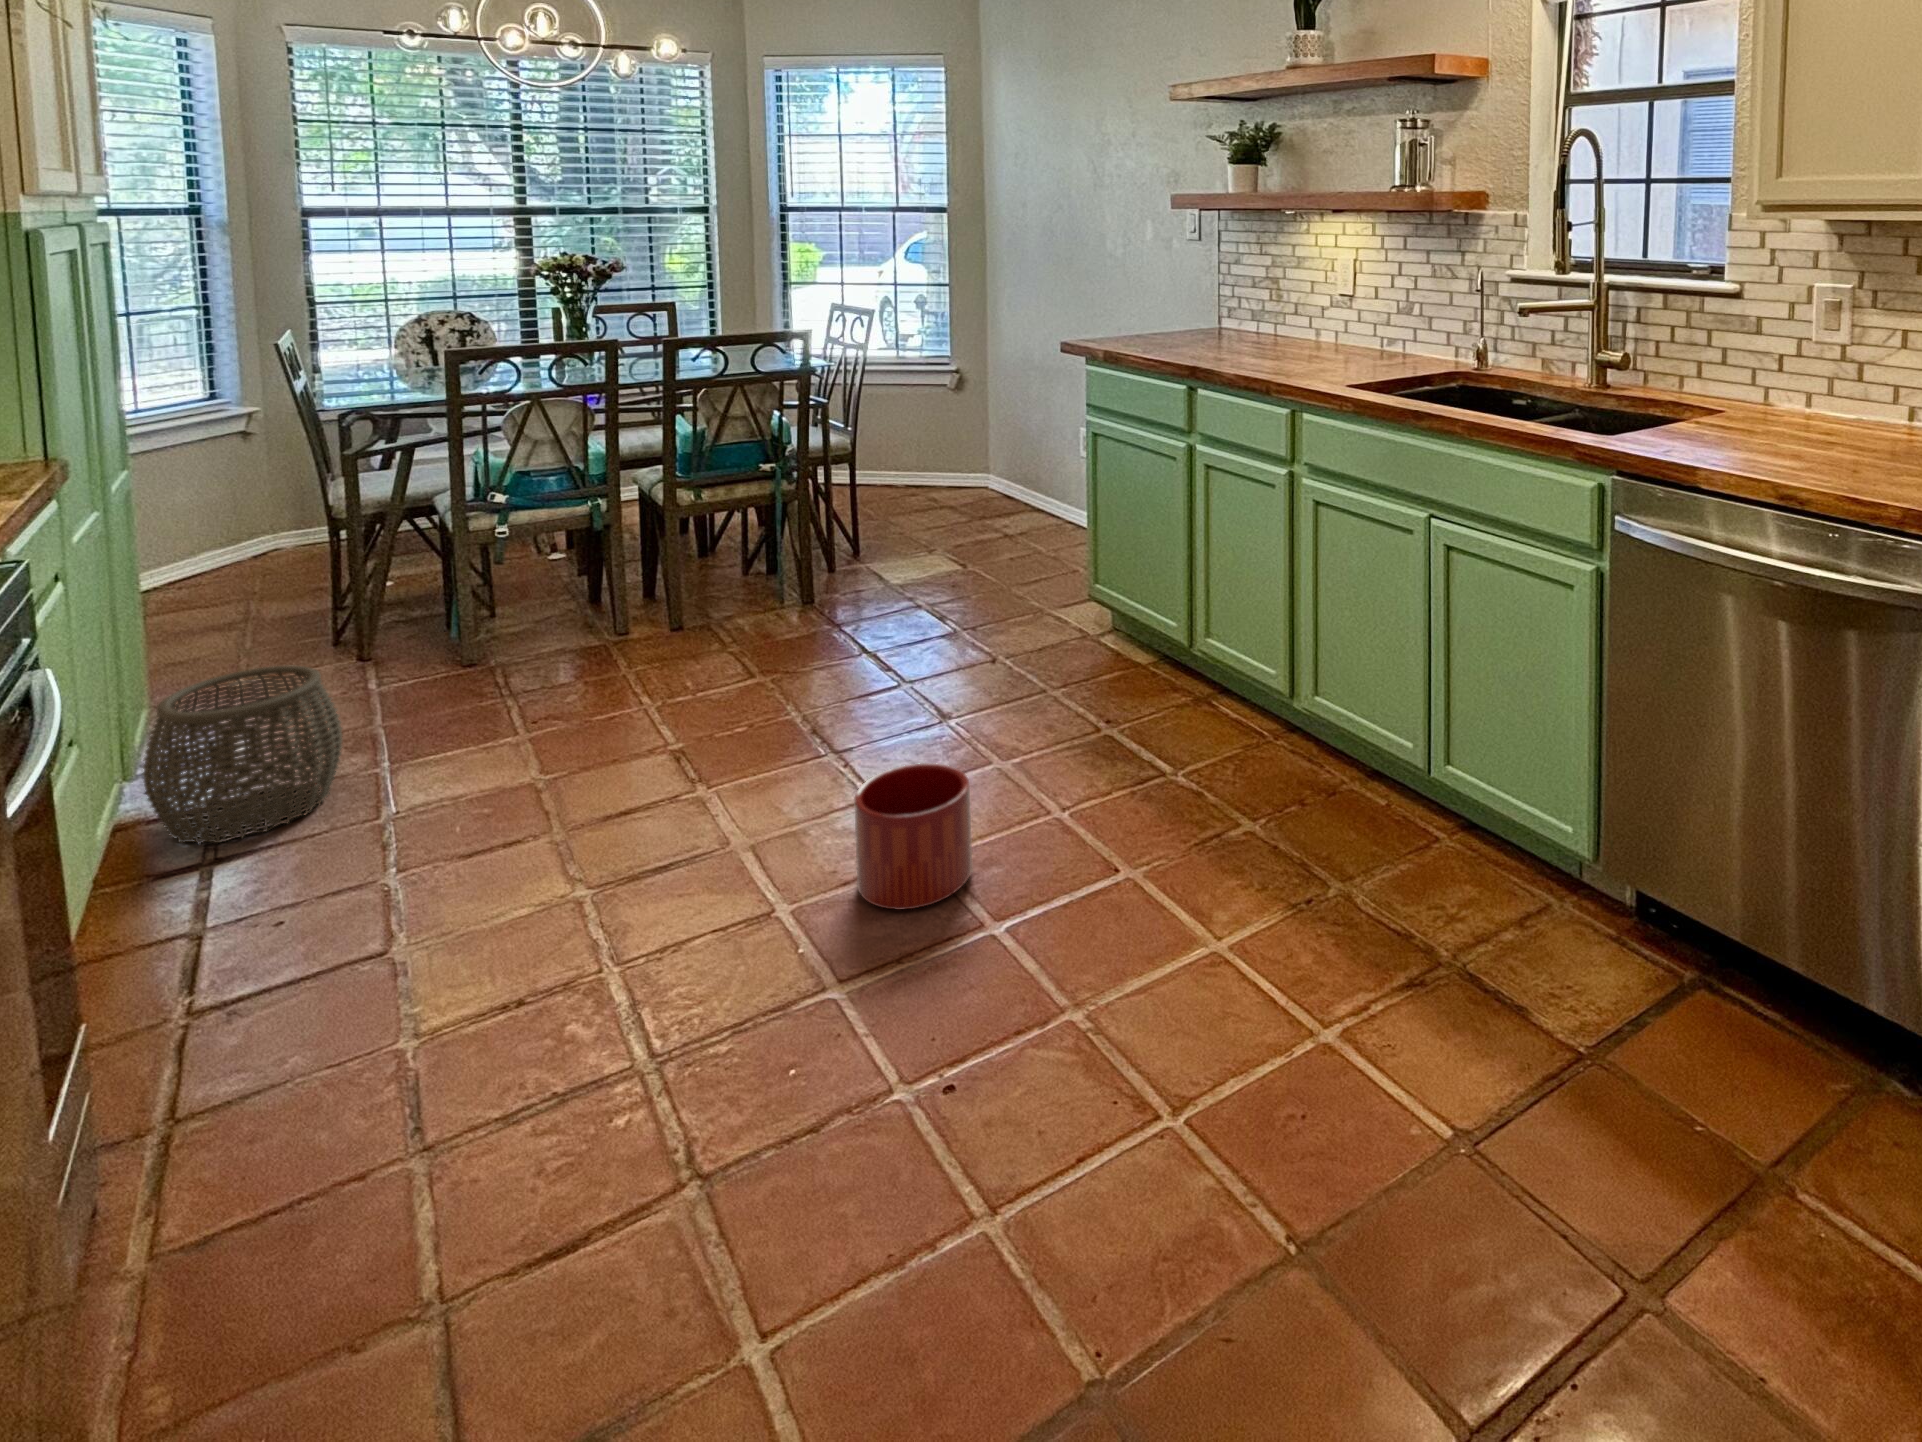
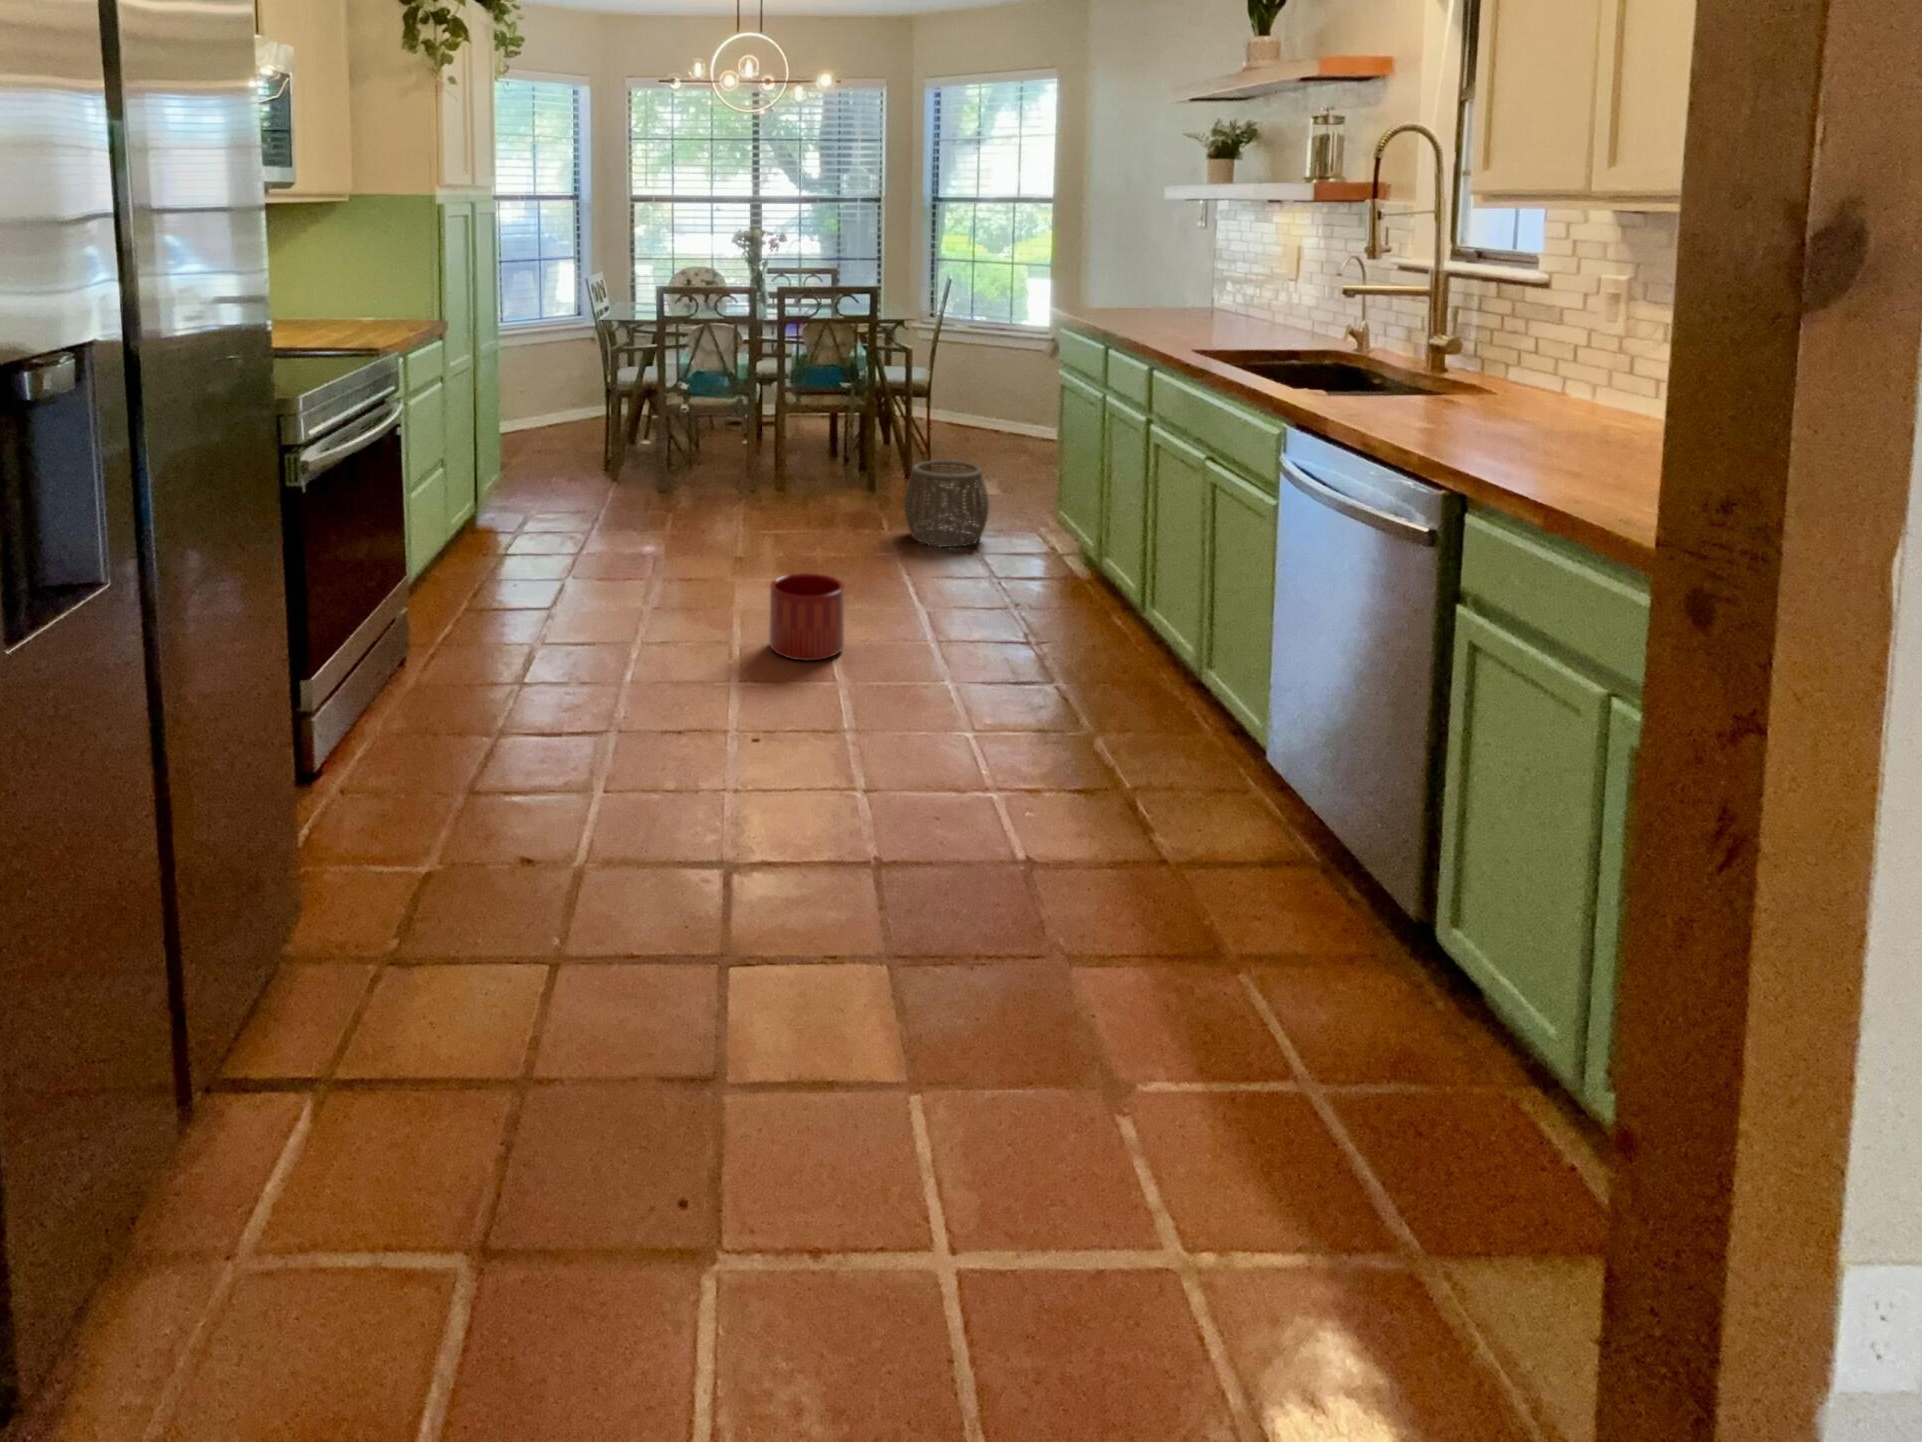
woven basket: present [143,665,342,844] -> present [904,460,989,547]

